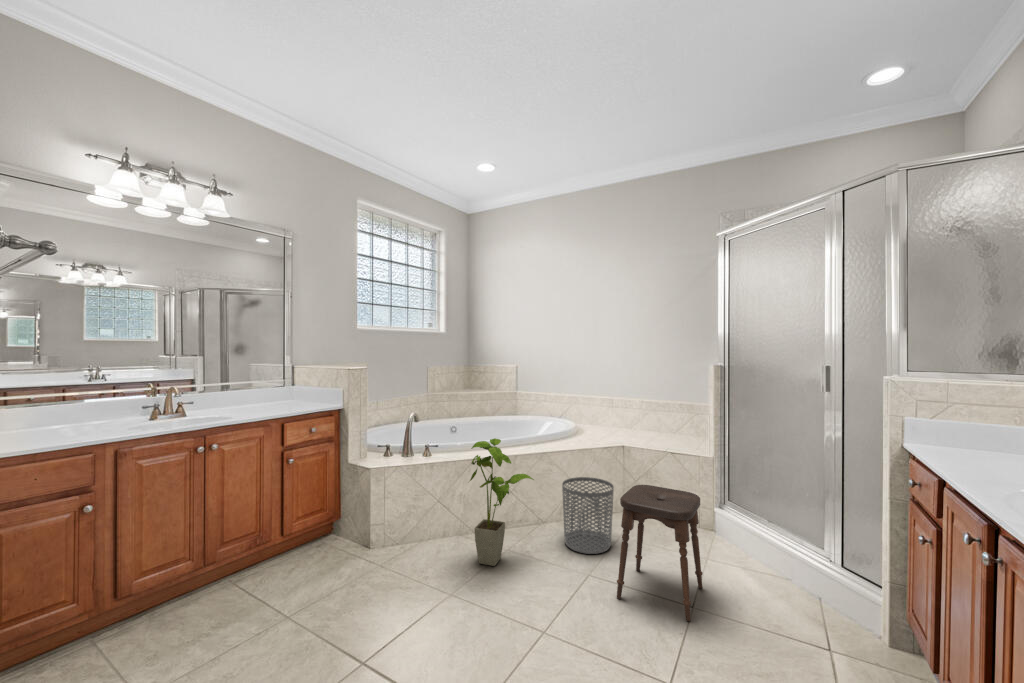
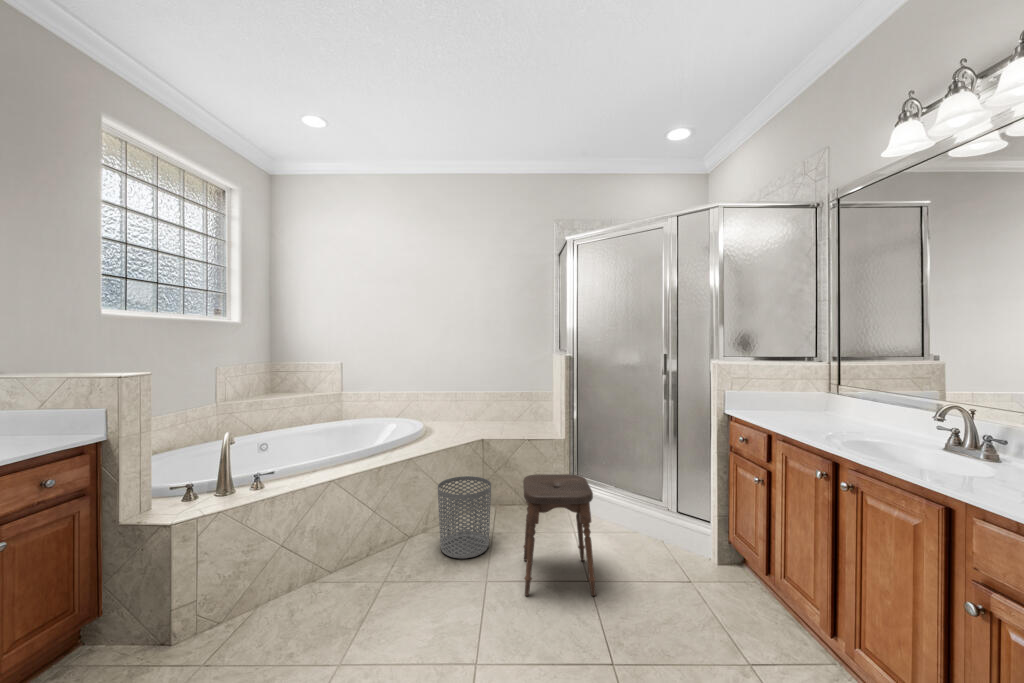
house plant: present [470,438,534,566] -> none [340,451,422,609]

